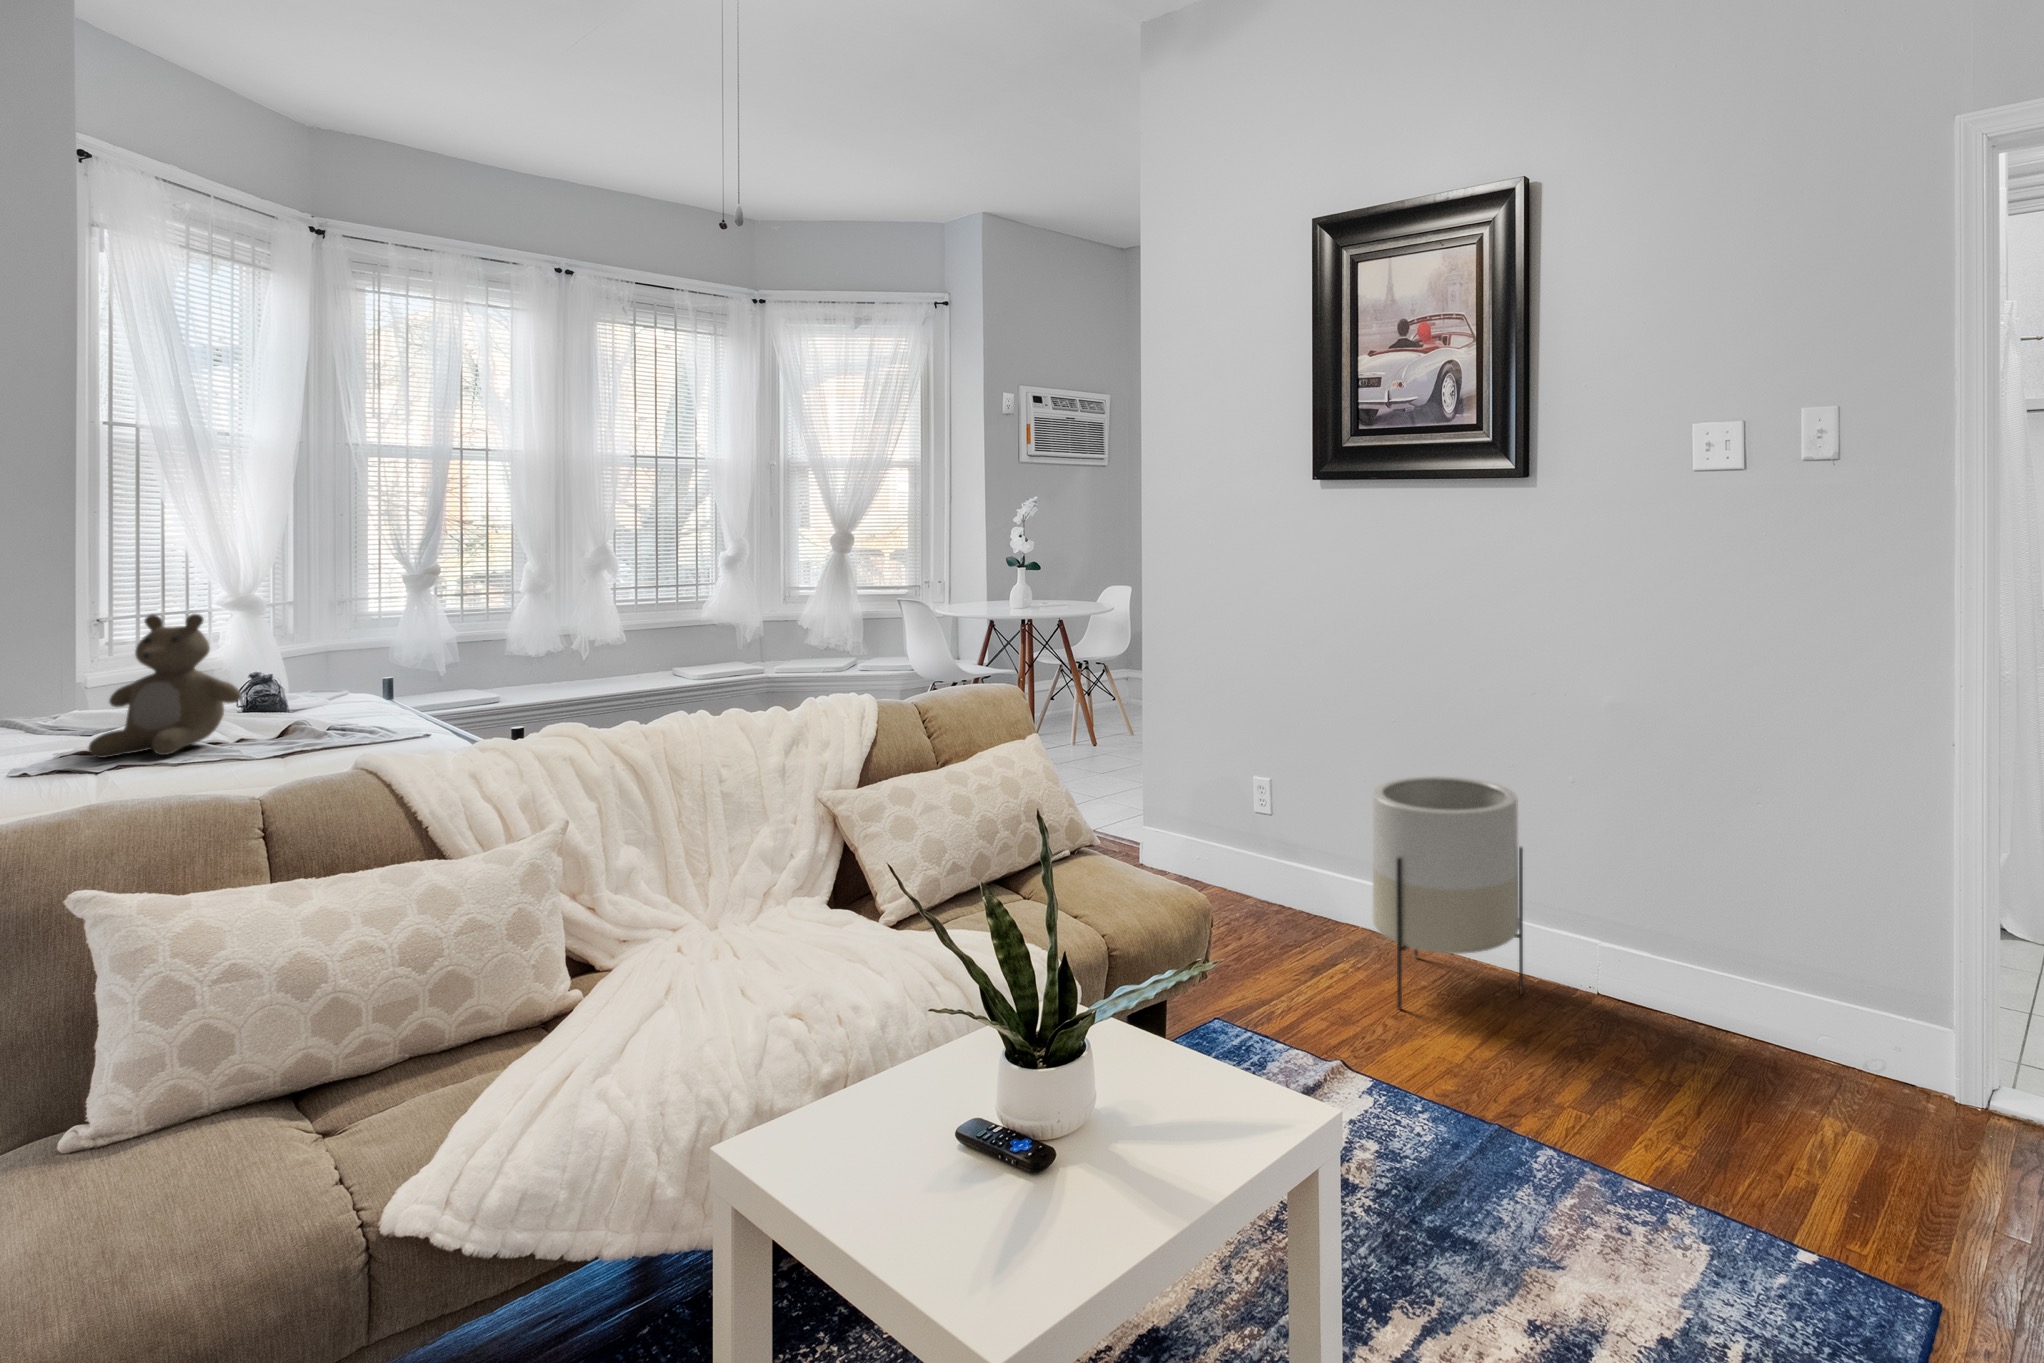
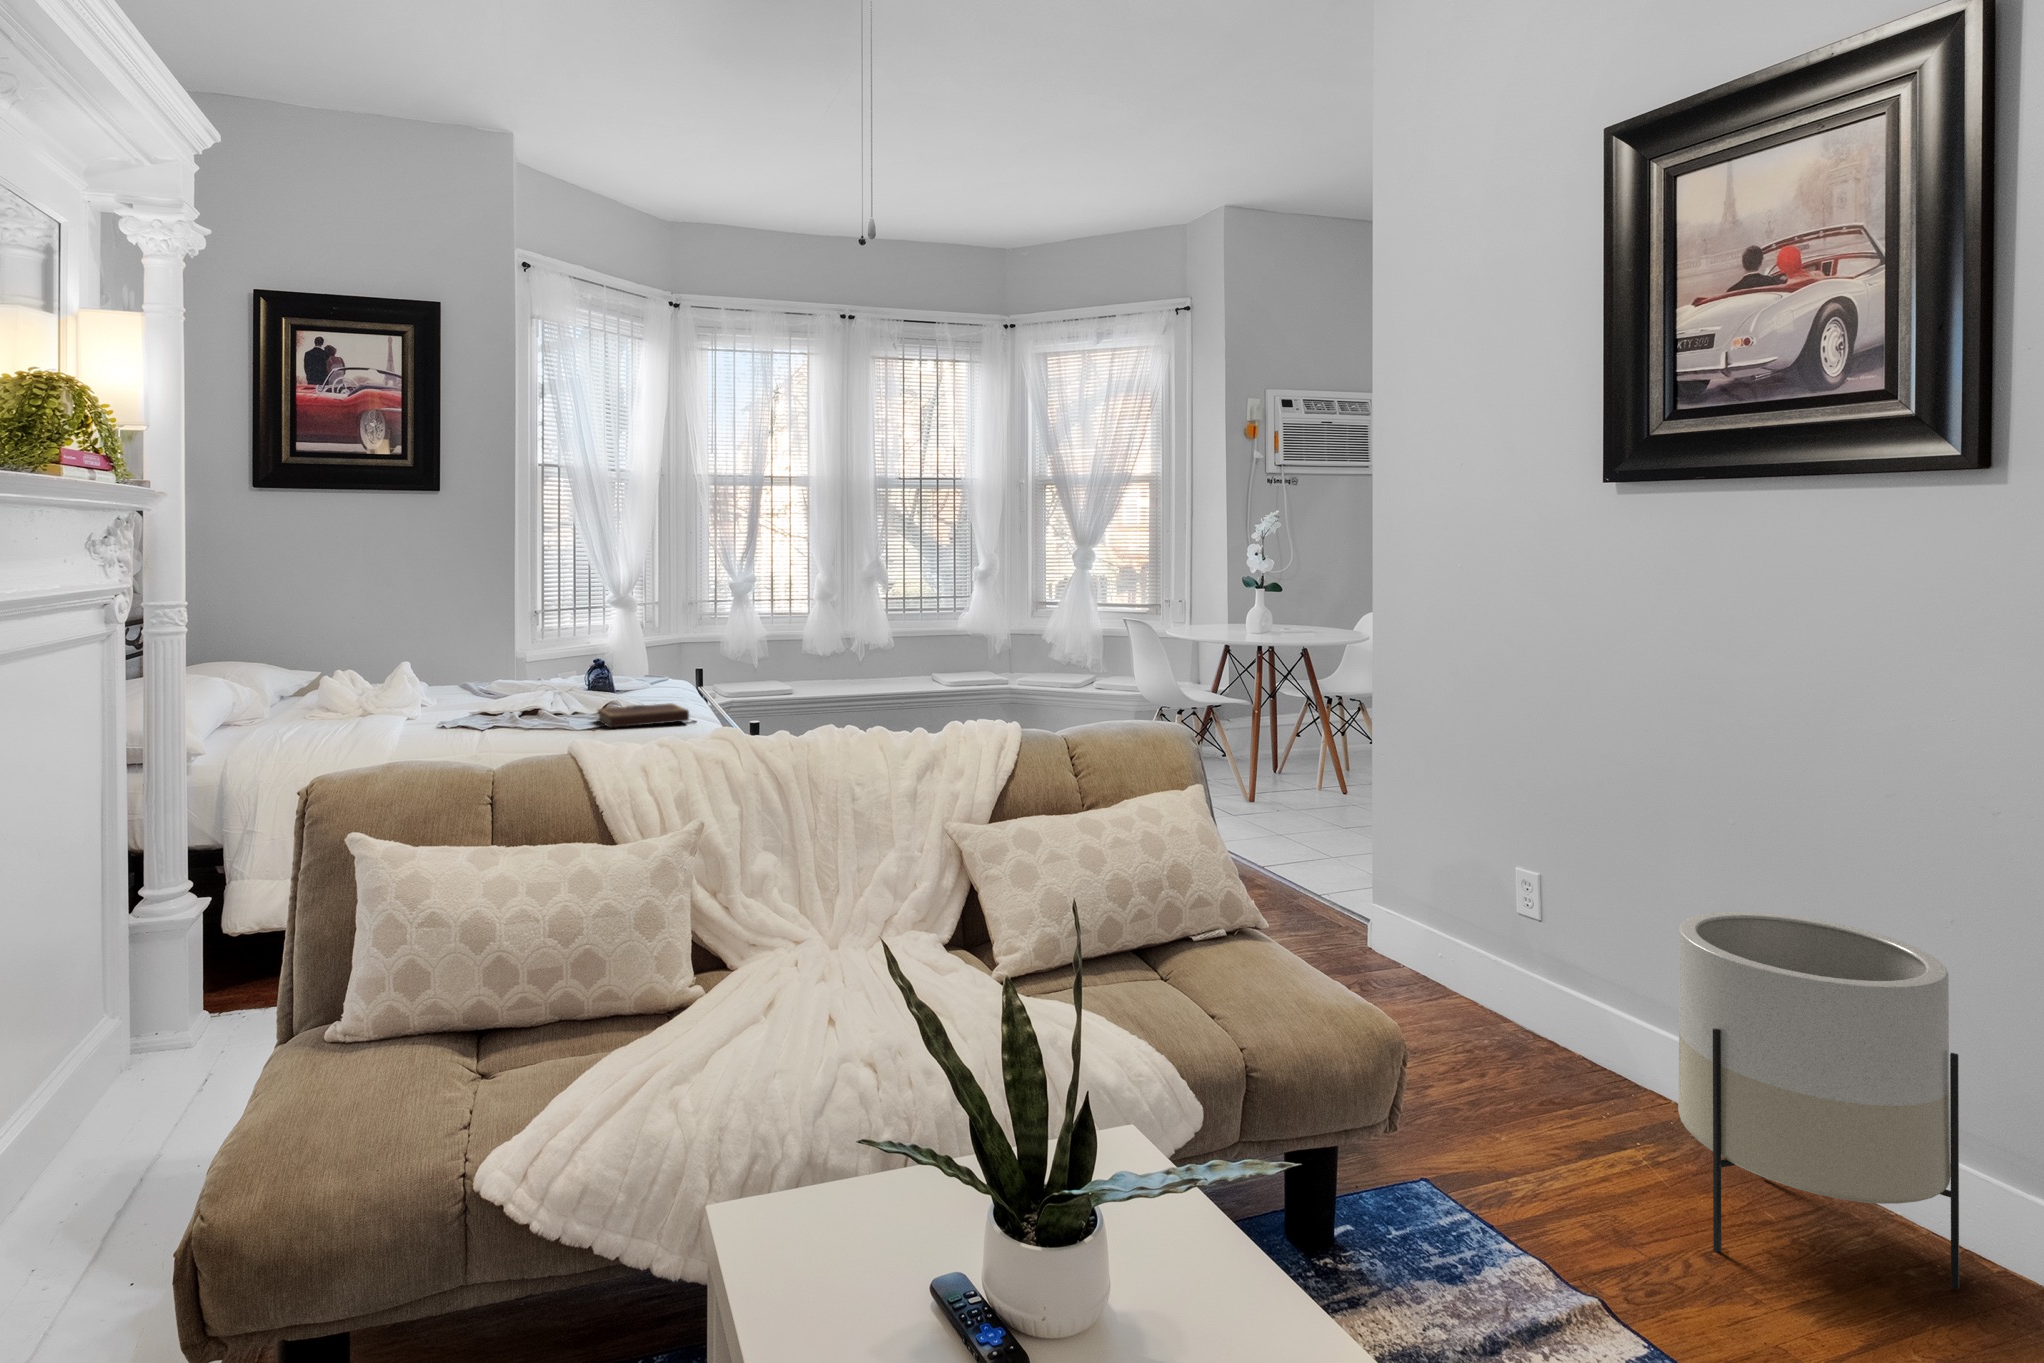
teddy bear: present [89,614,241,758] -> none [466,606,560,720]
notebook: none [302,715,438,750] -> present [598,703,689,728]

